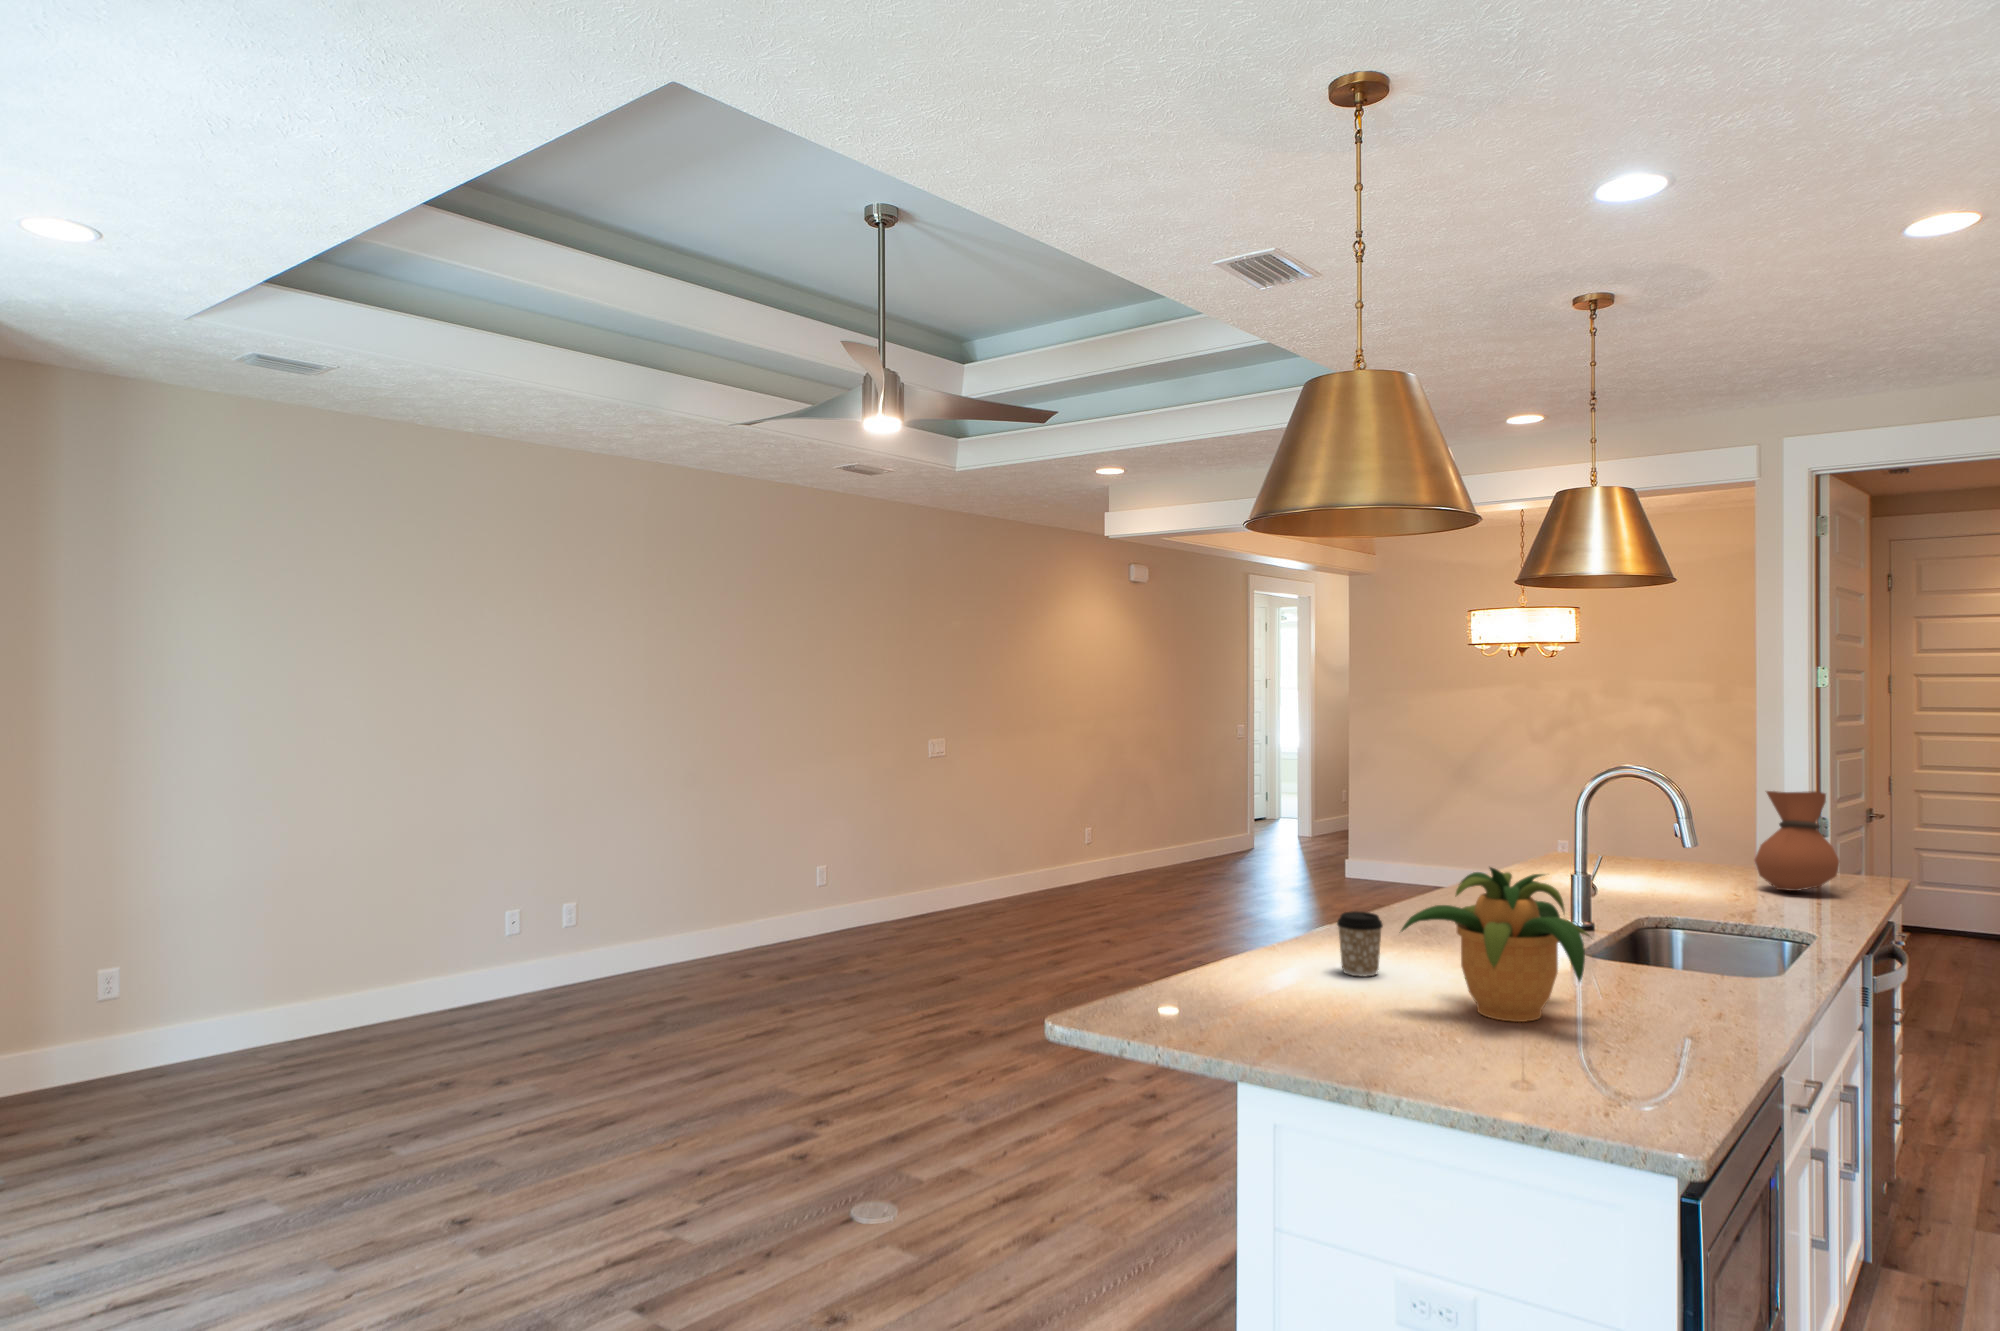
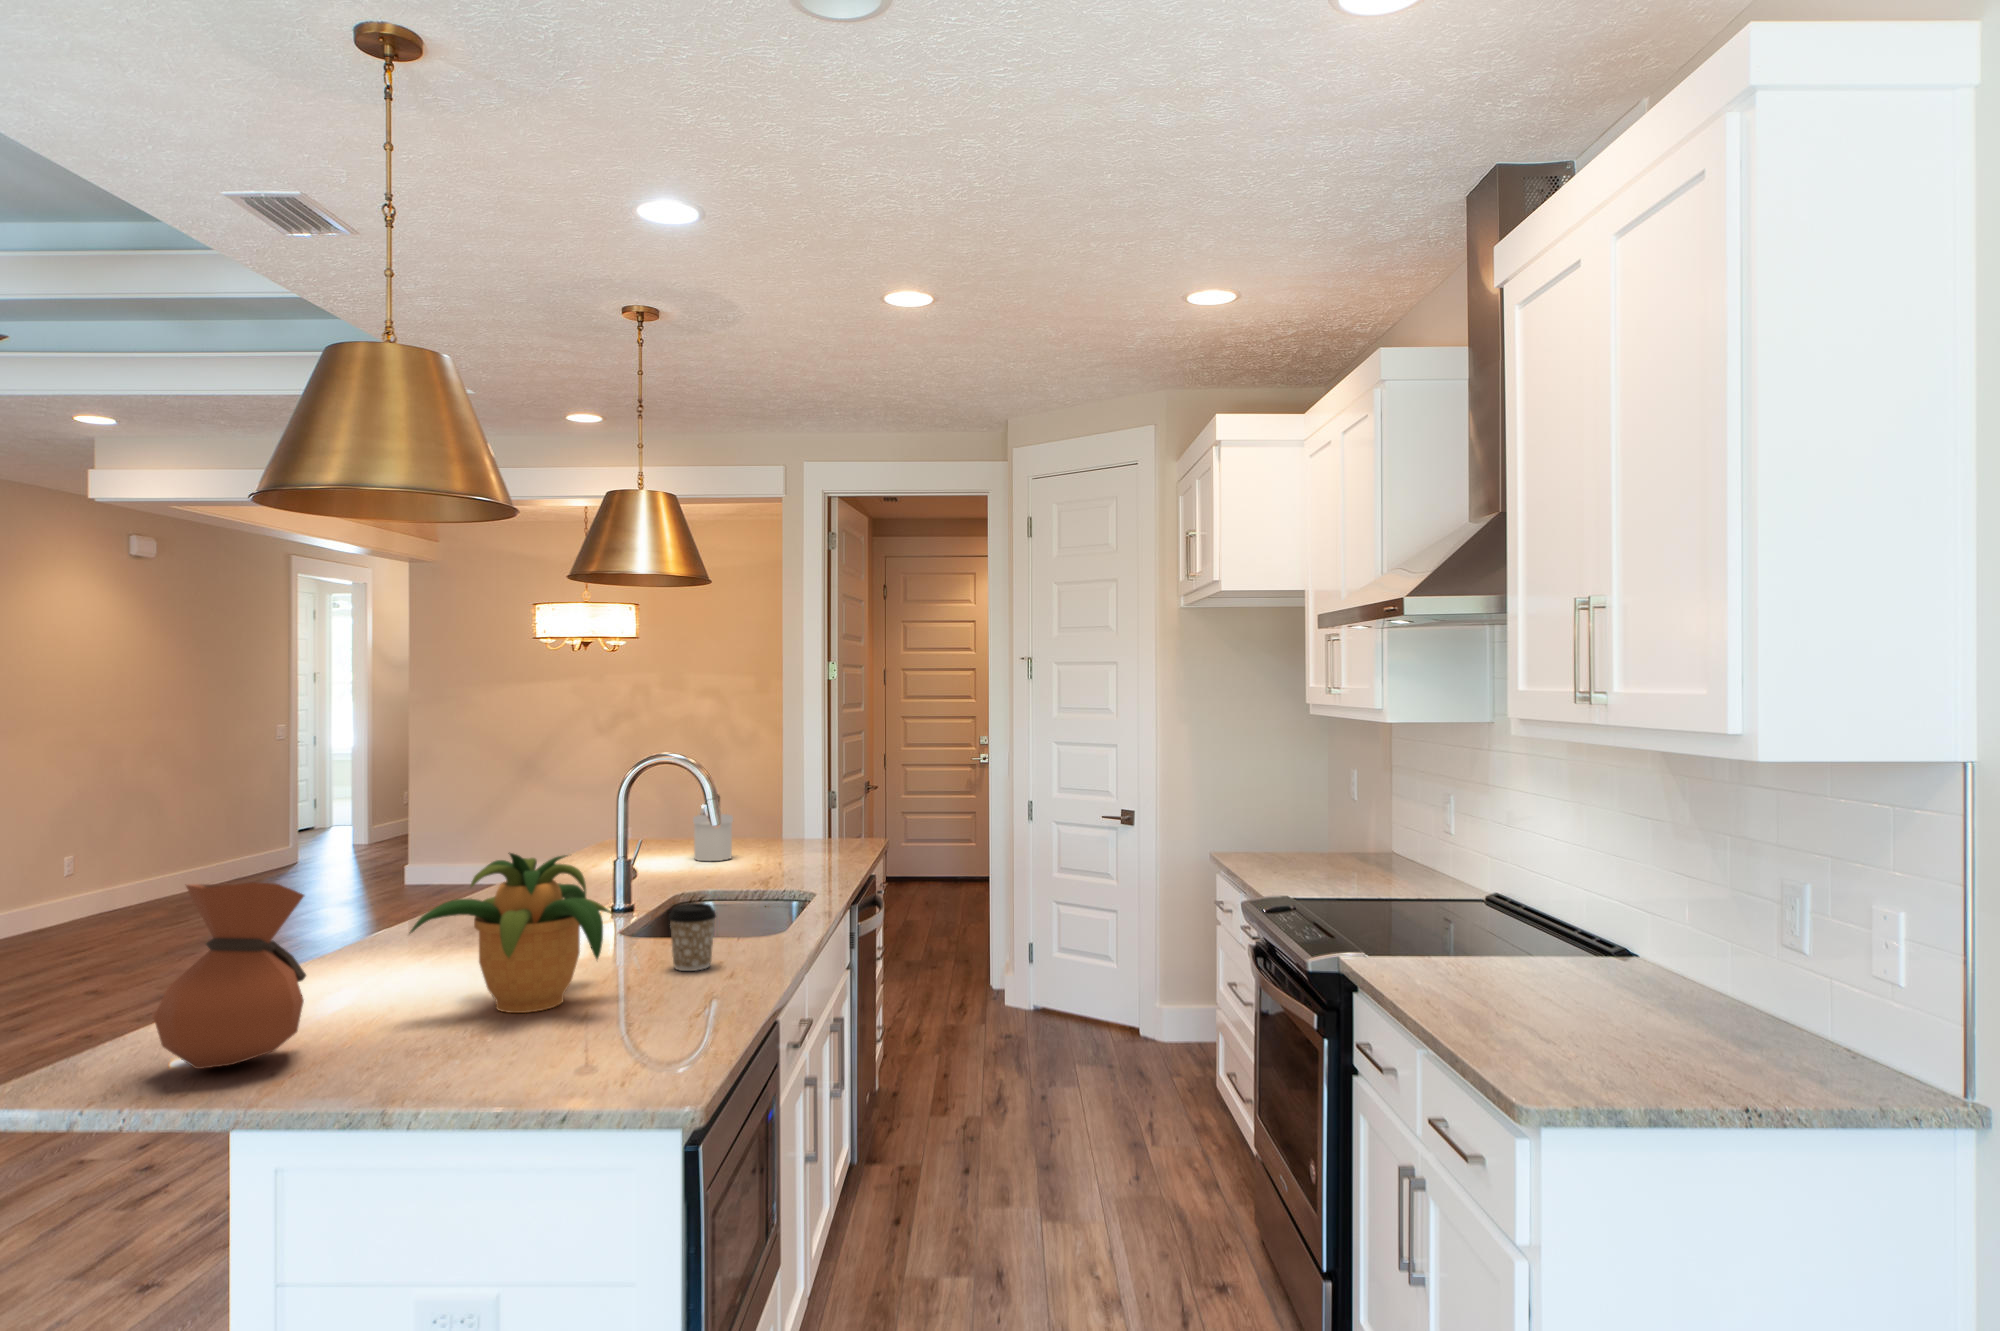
vase: present [1755,791,1839,891] -> present [153,882,306,1069]
soap dispenser: none [1652,810,1701,885] -> present [693,794,733,861]
coffee cup: present [1337,911,1383,976] -> present [669,903,716,971]

